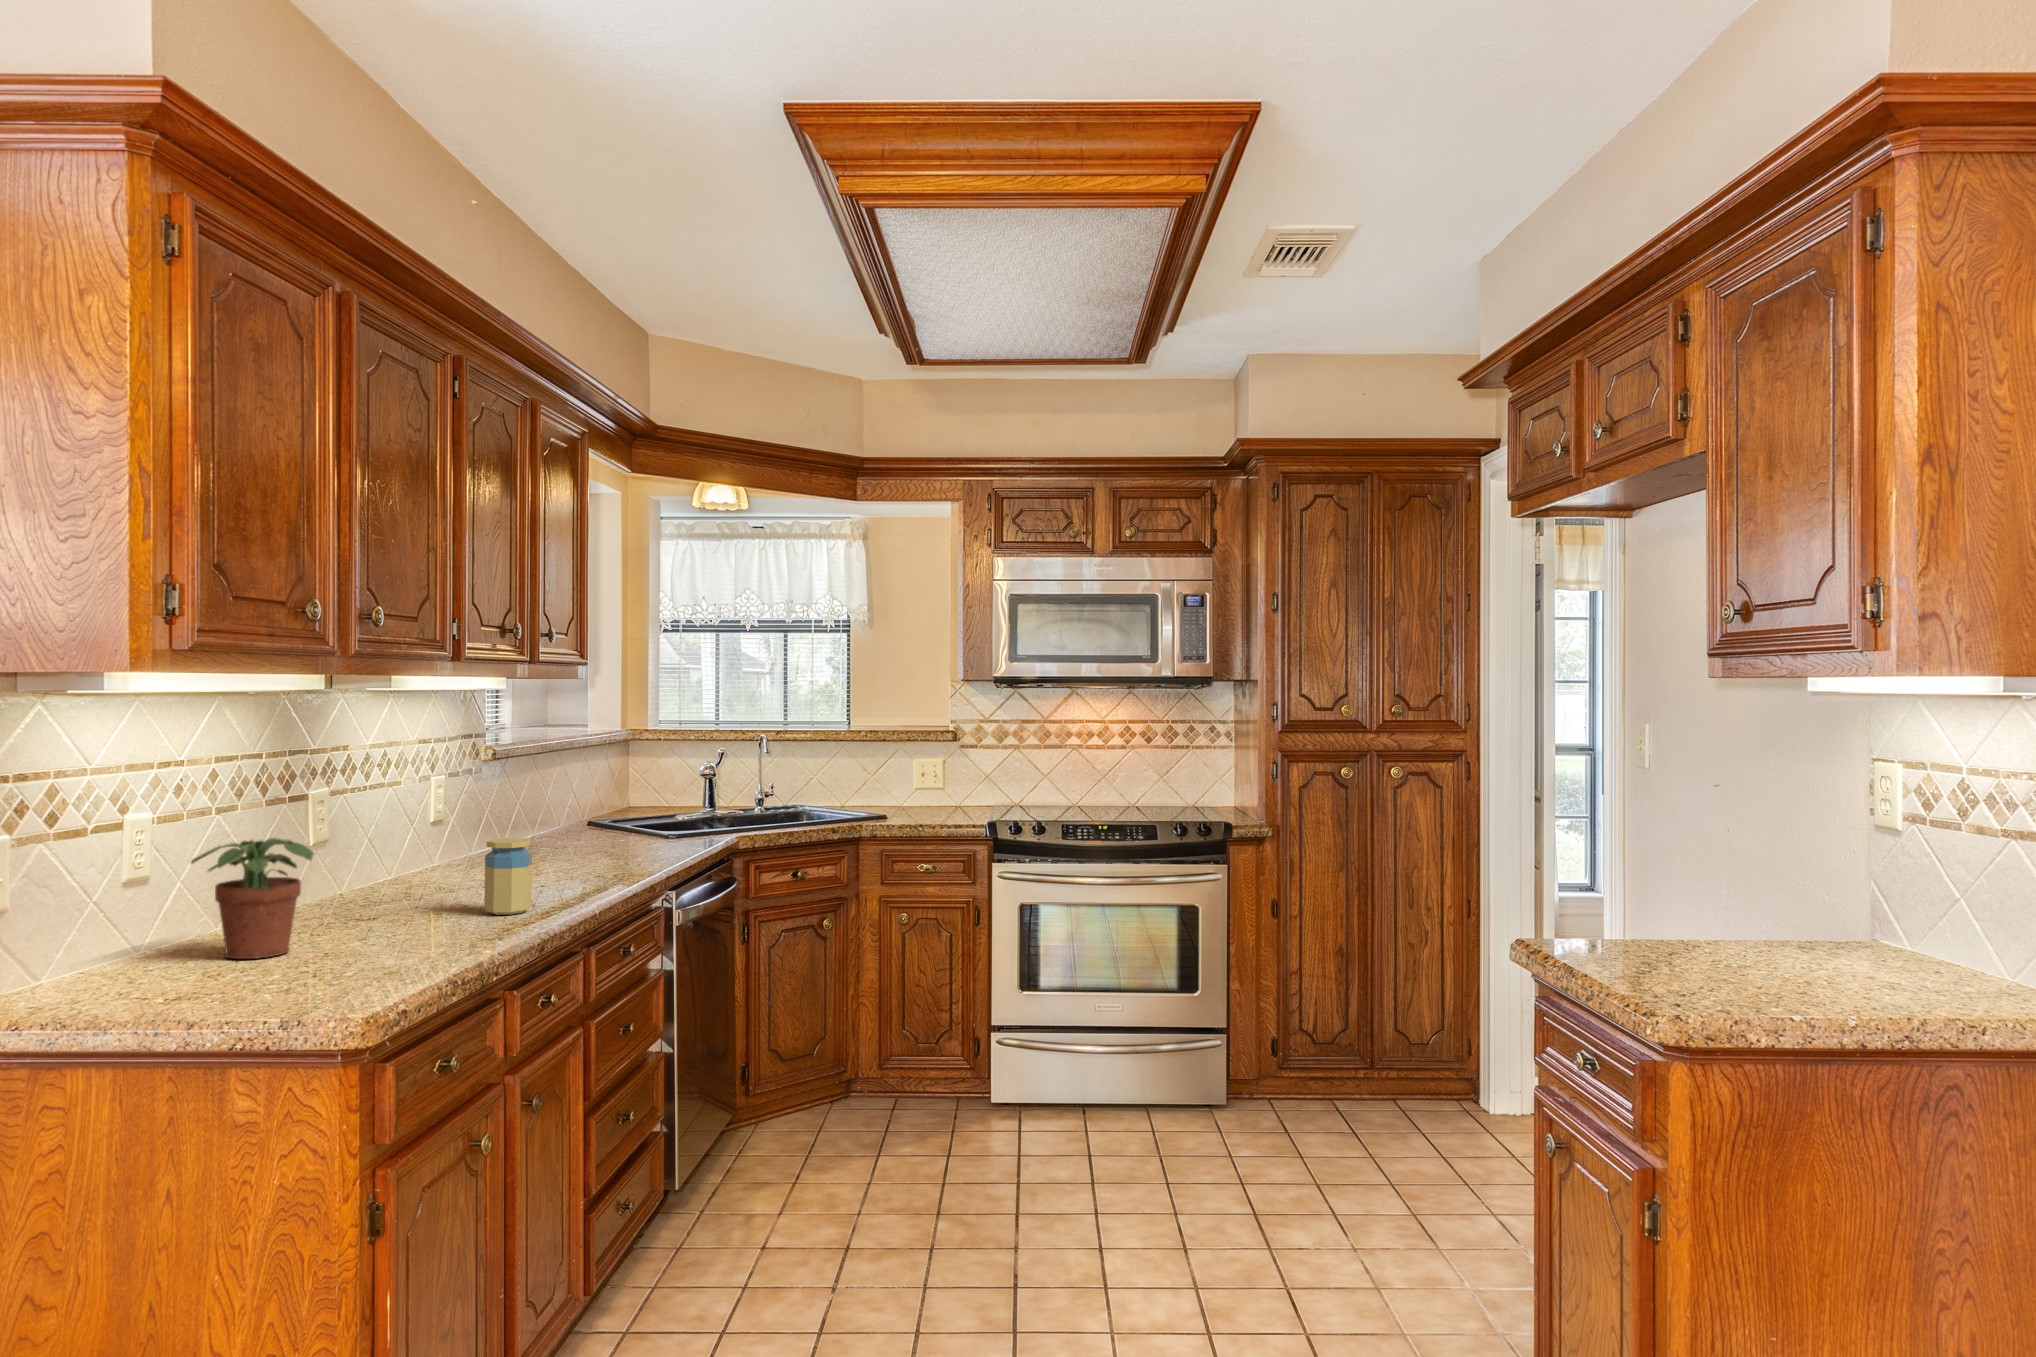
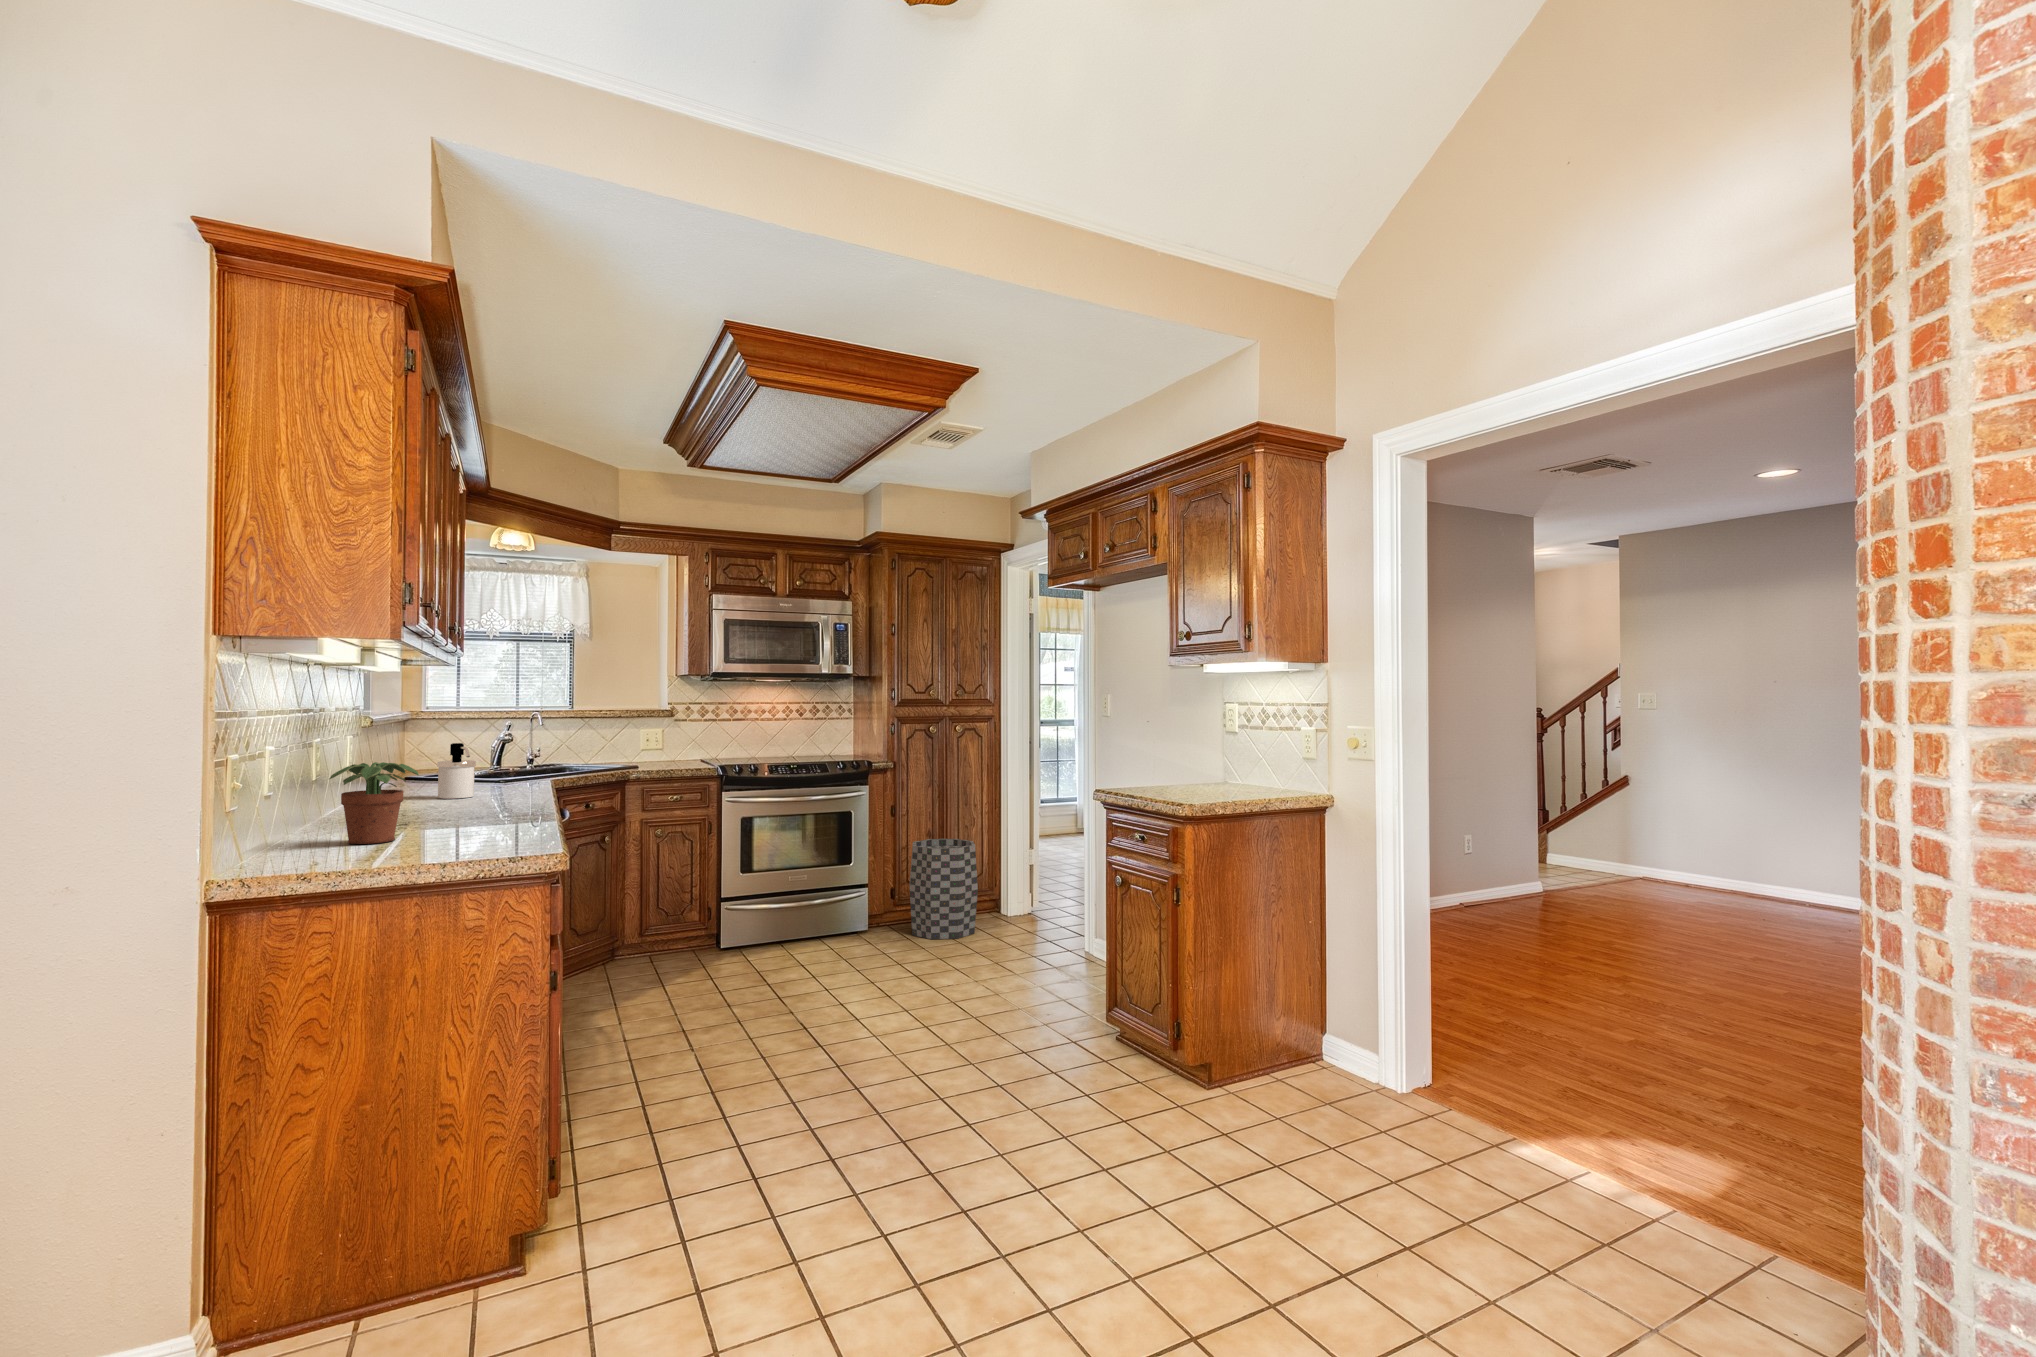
soap dispenser: none [537,789,585,867] -> present [437,743,476,799]
jar: present [484,838,532,915] -> none [483,767,516,818]
trash can: none [1294,958,1417,1141] -> present [909,839,978,939]

